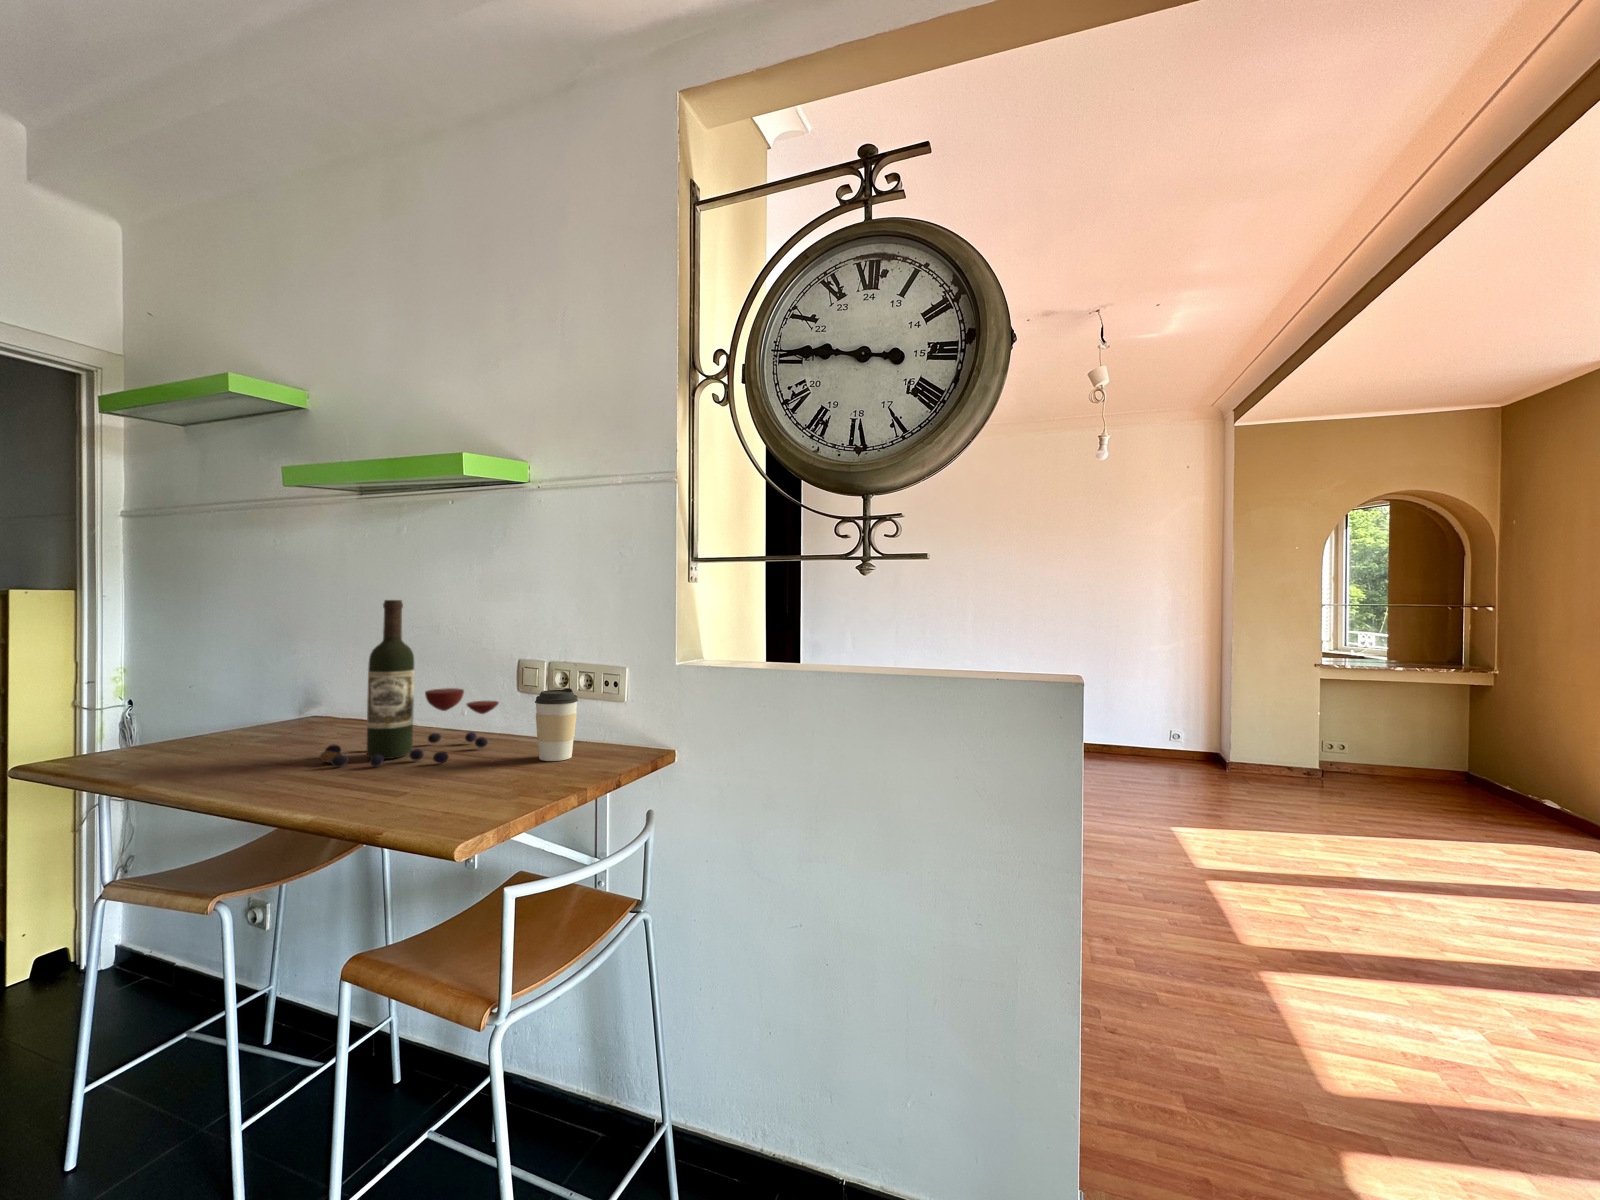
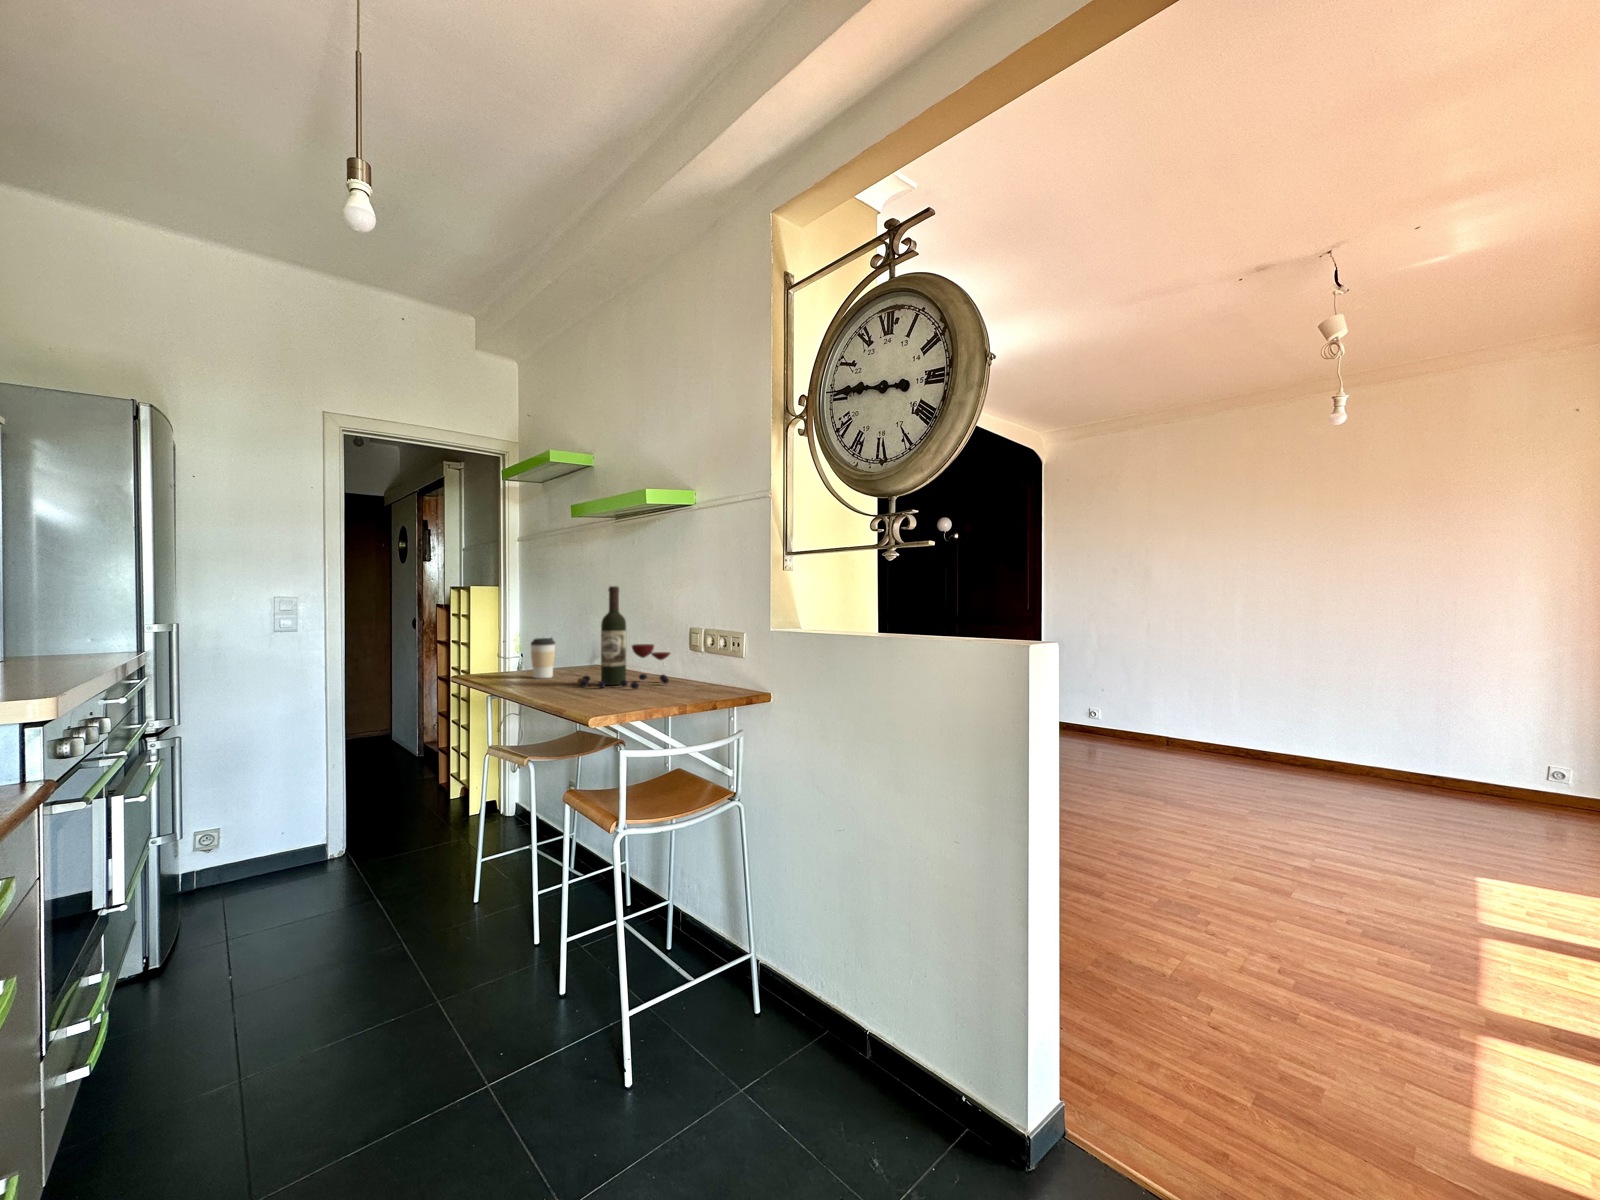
coffee cup: present [535,688,578,761] -> present [531,638,555,678]

